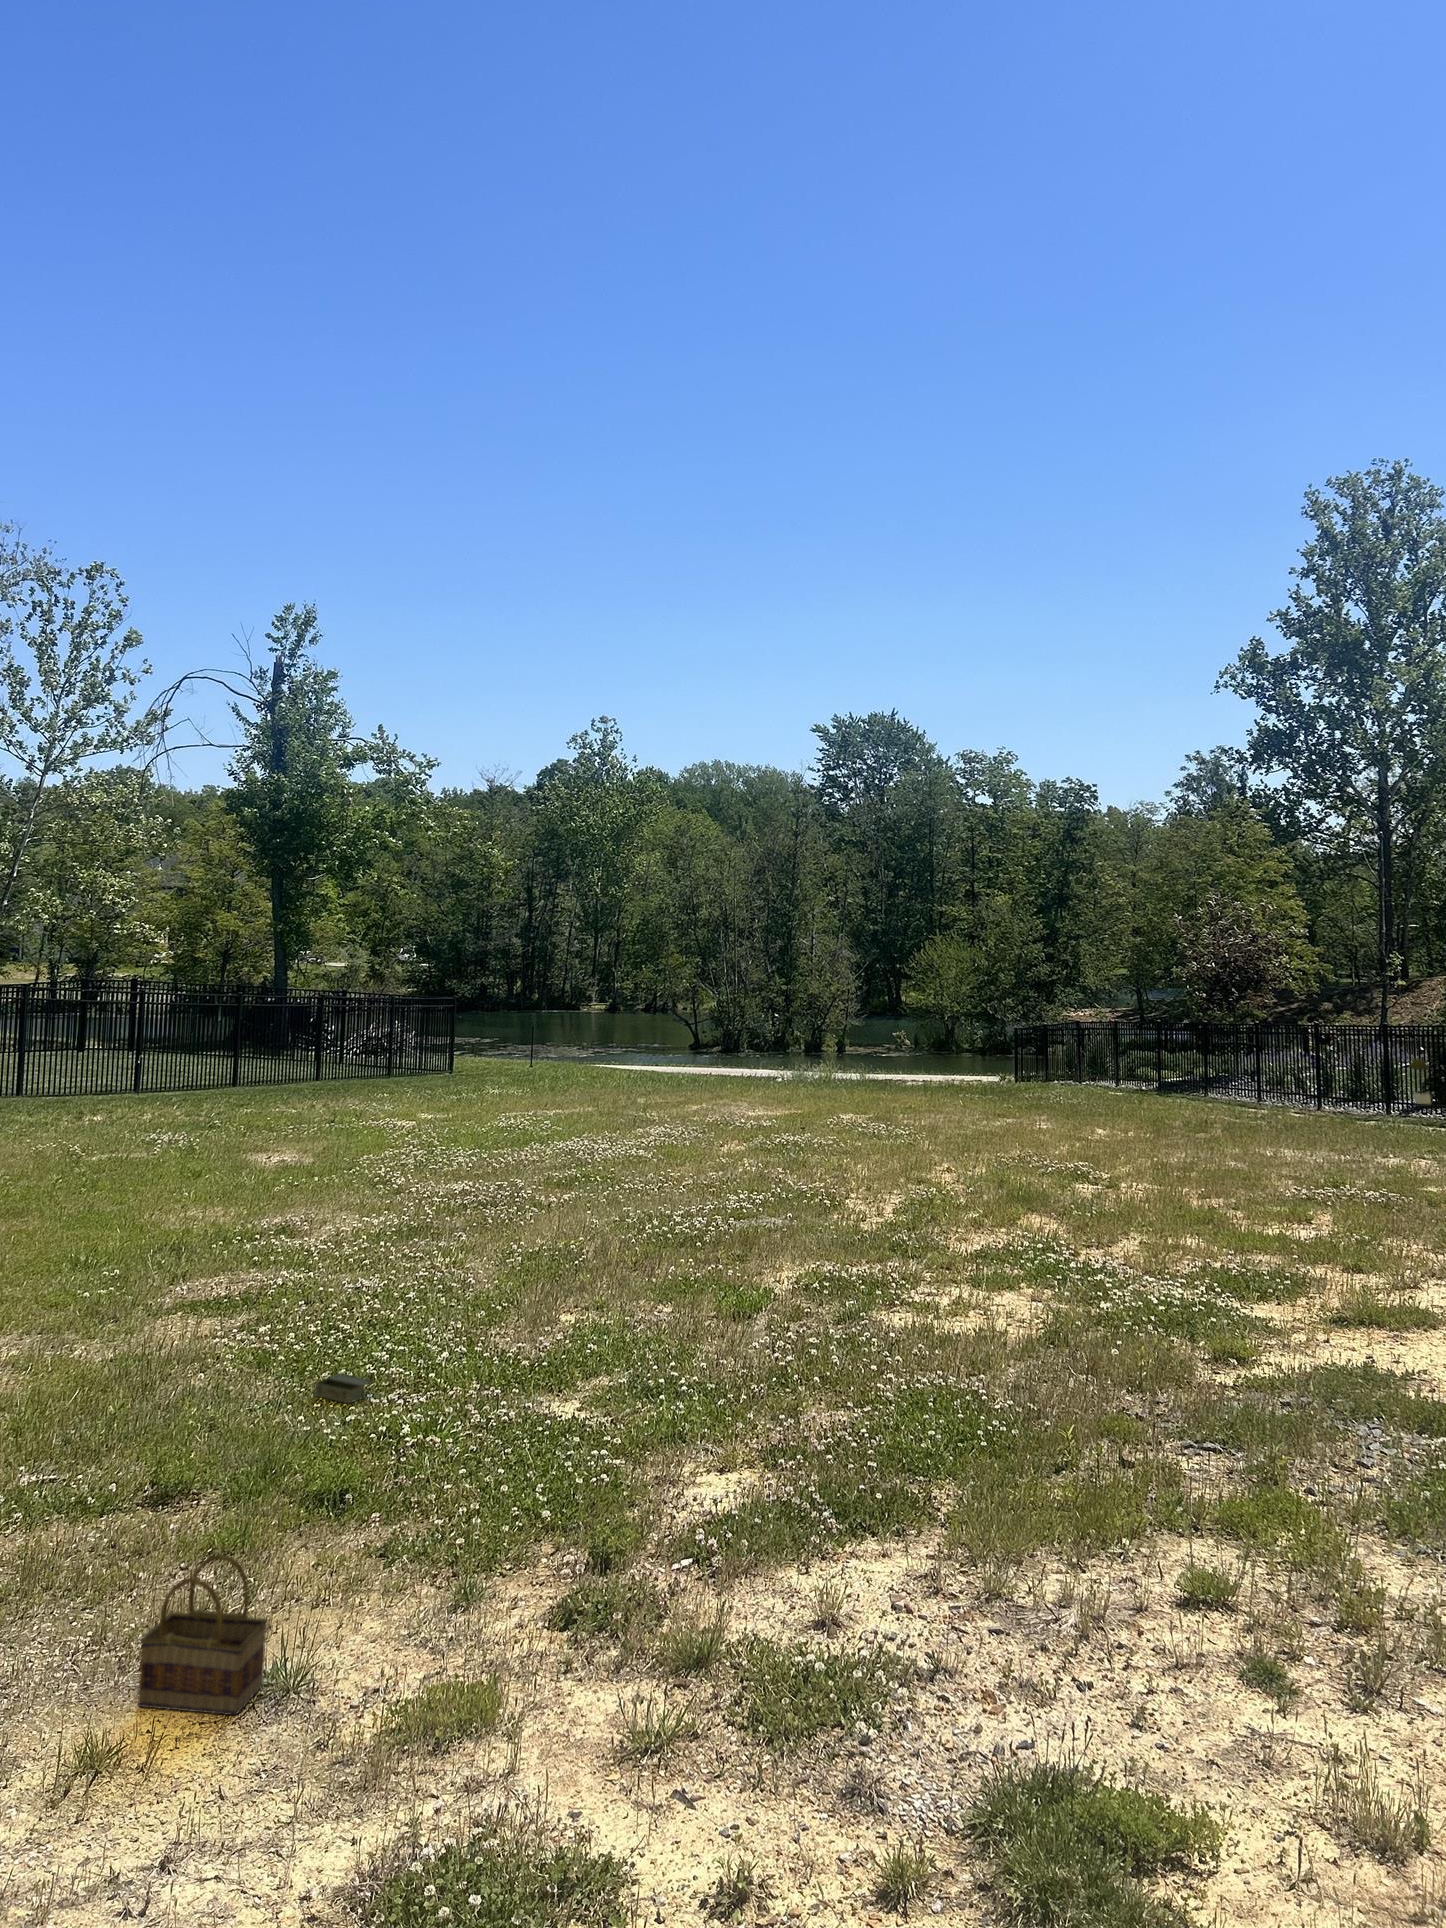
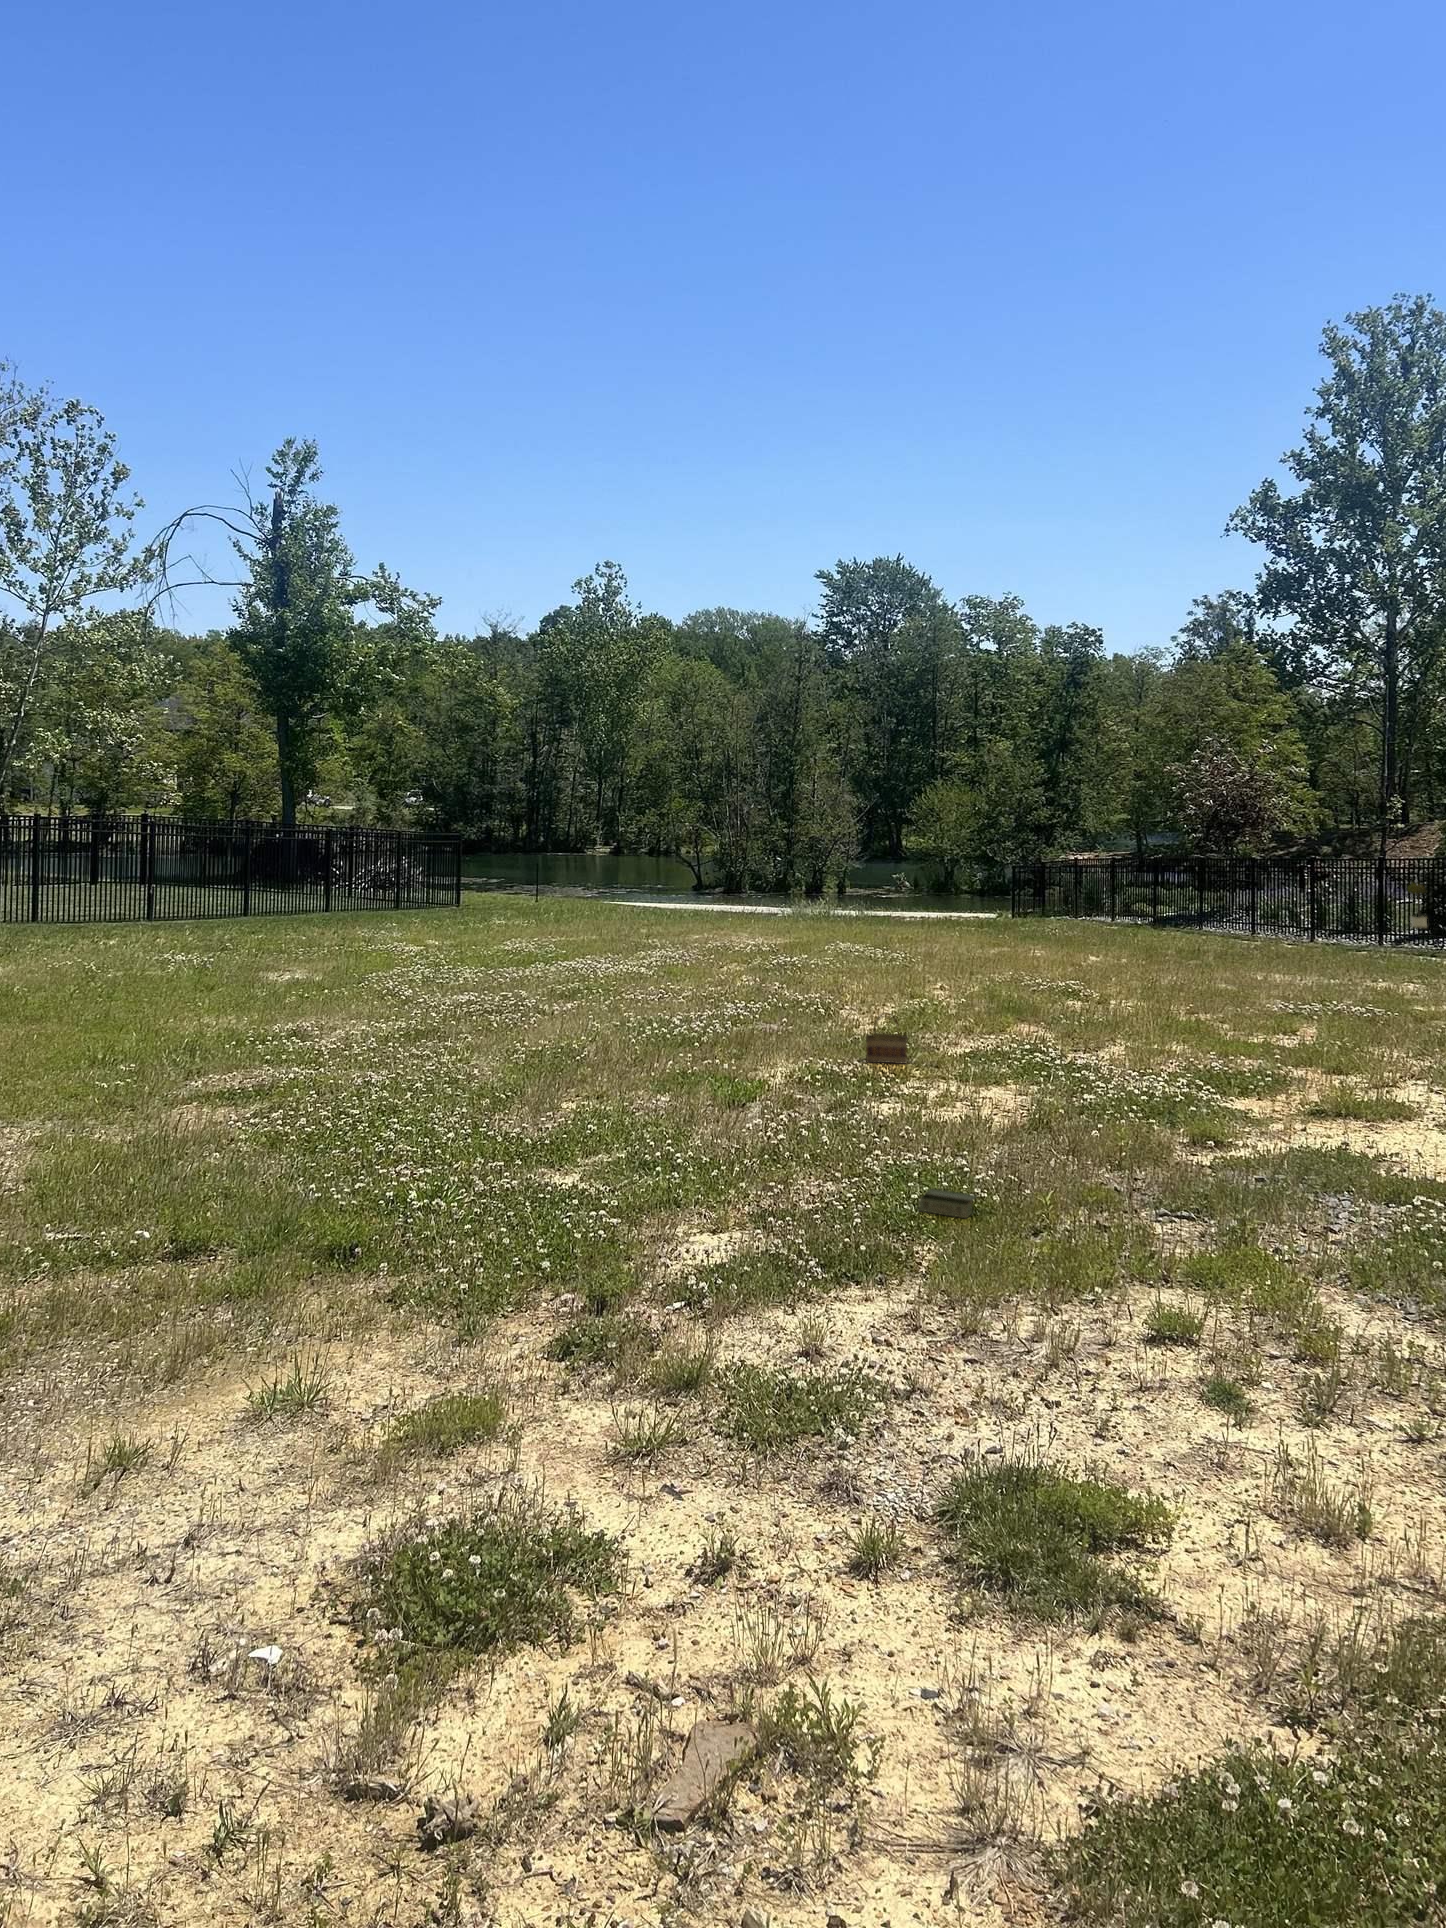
toolbox: present [314,1373,373,1403] -> present [919,1188,977,1218]
basket: present [138,1554,268,1715] -> present [866,1013,908,1064]

